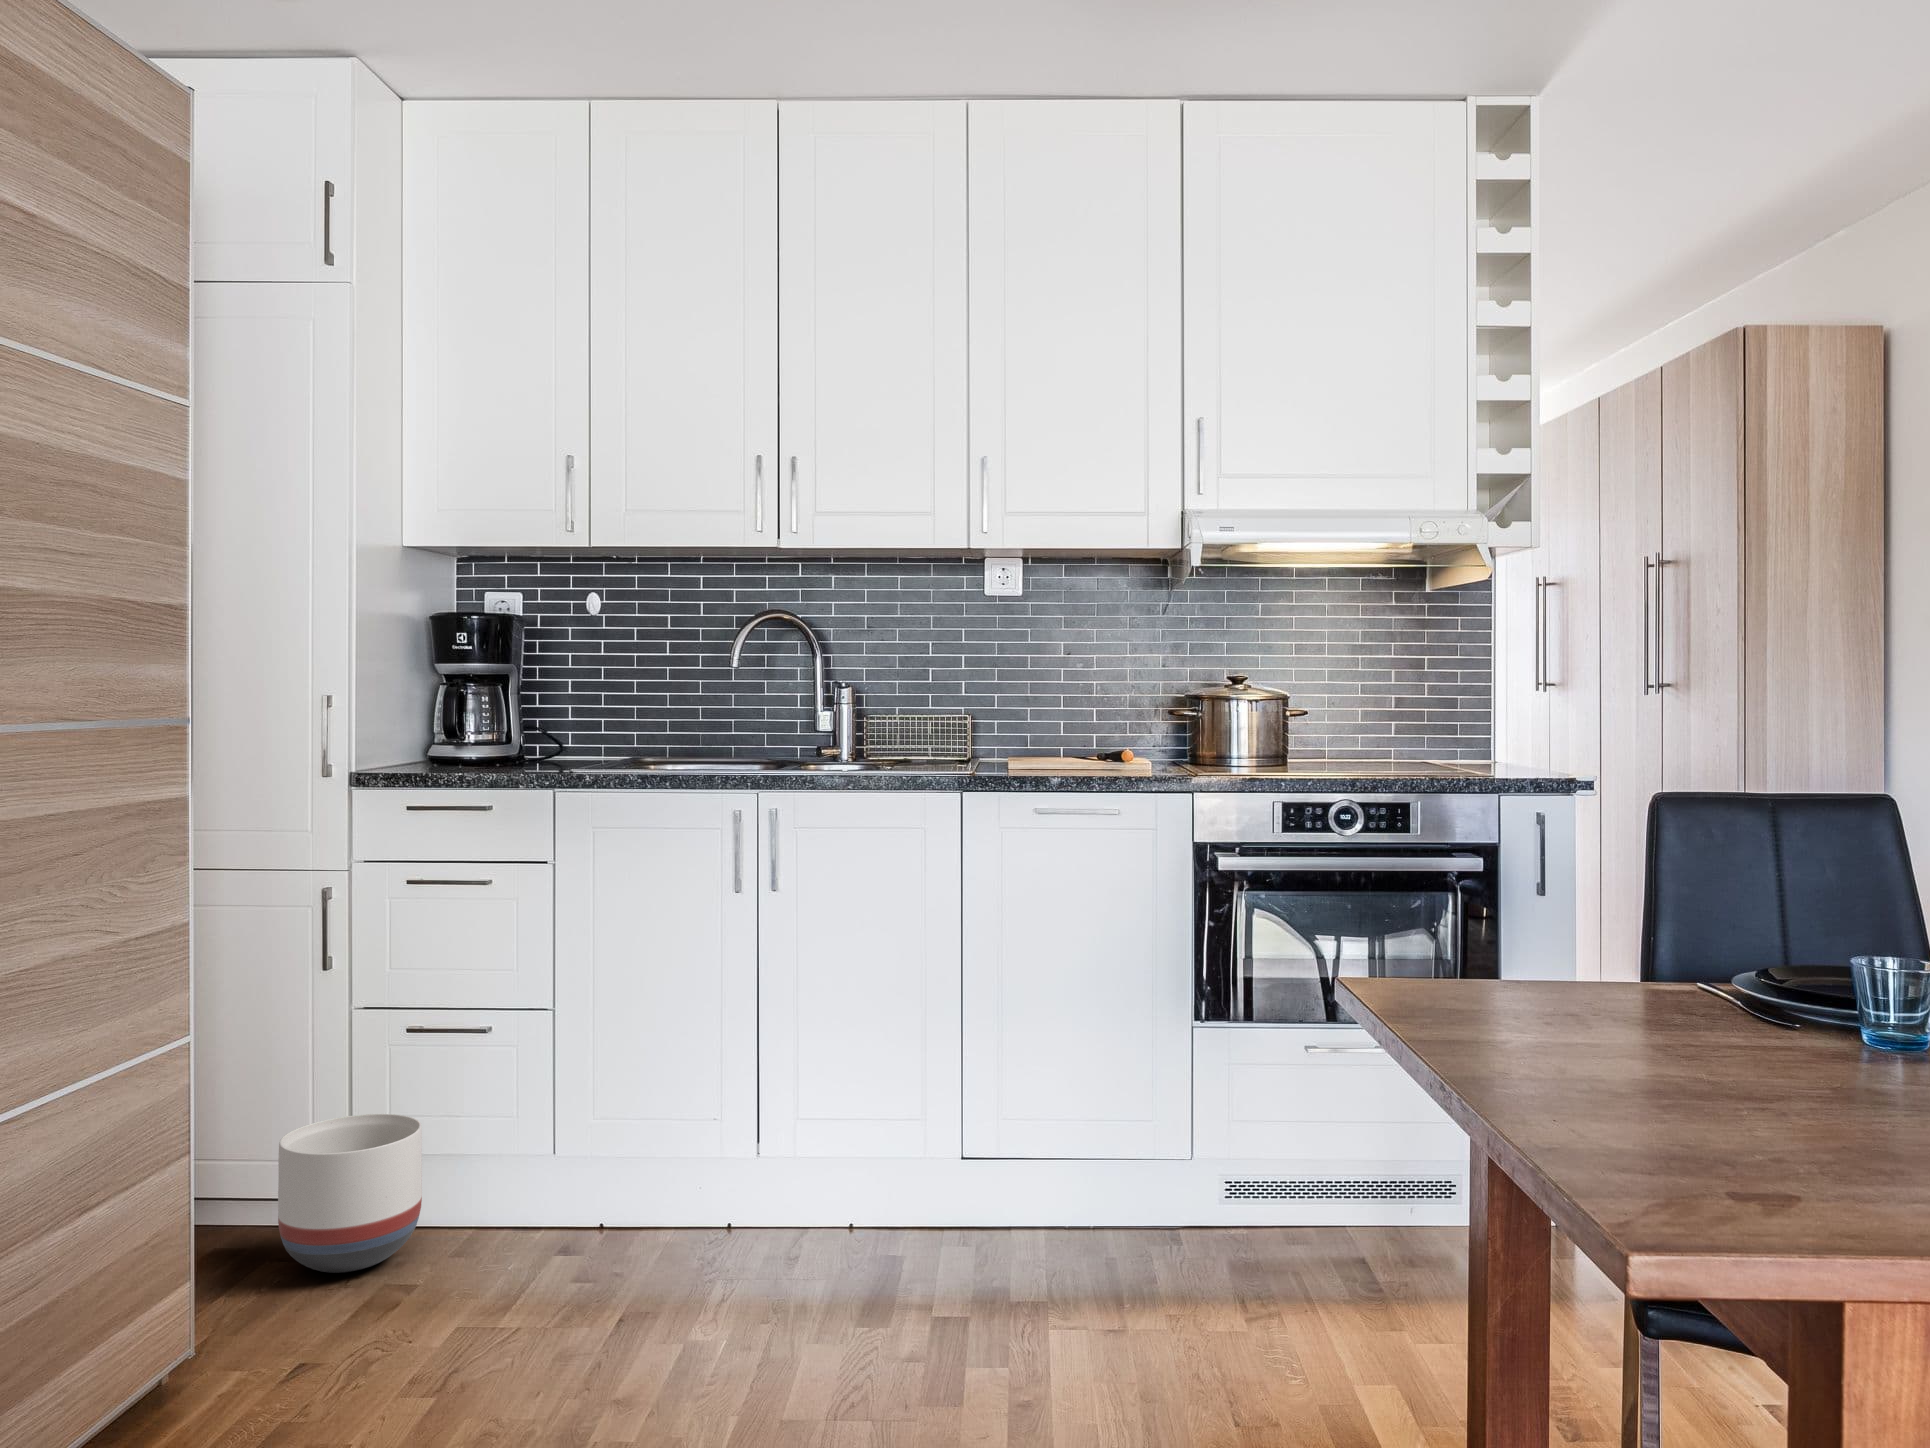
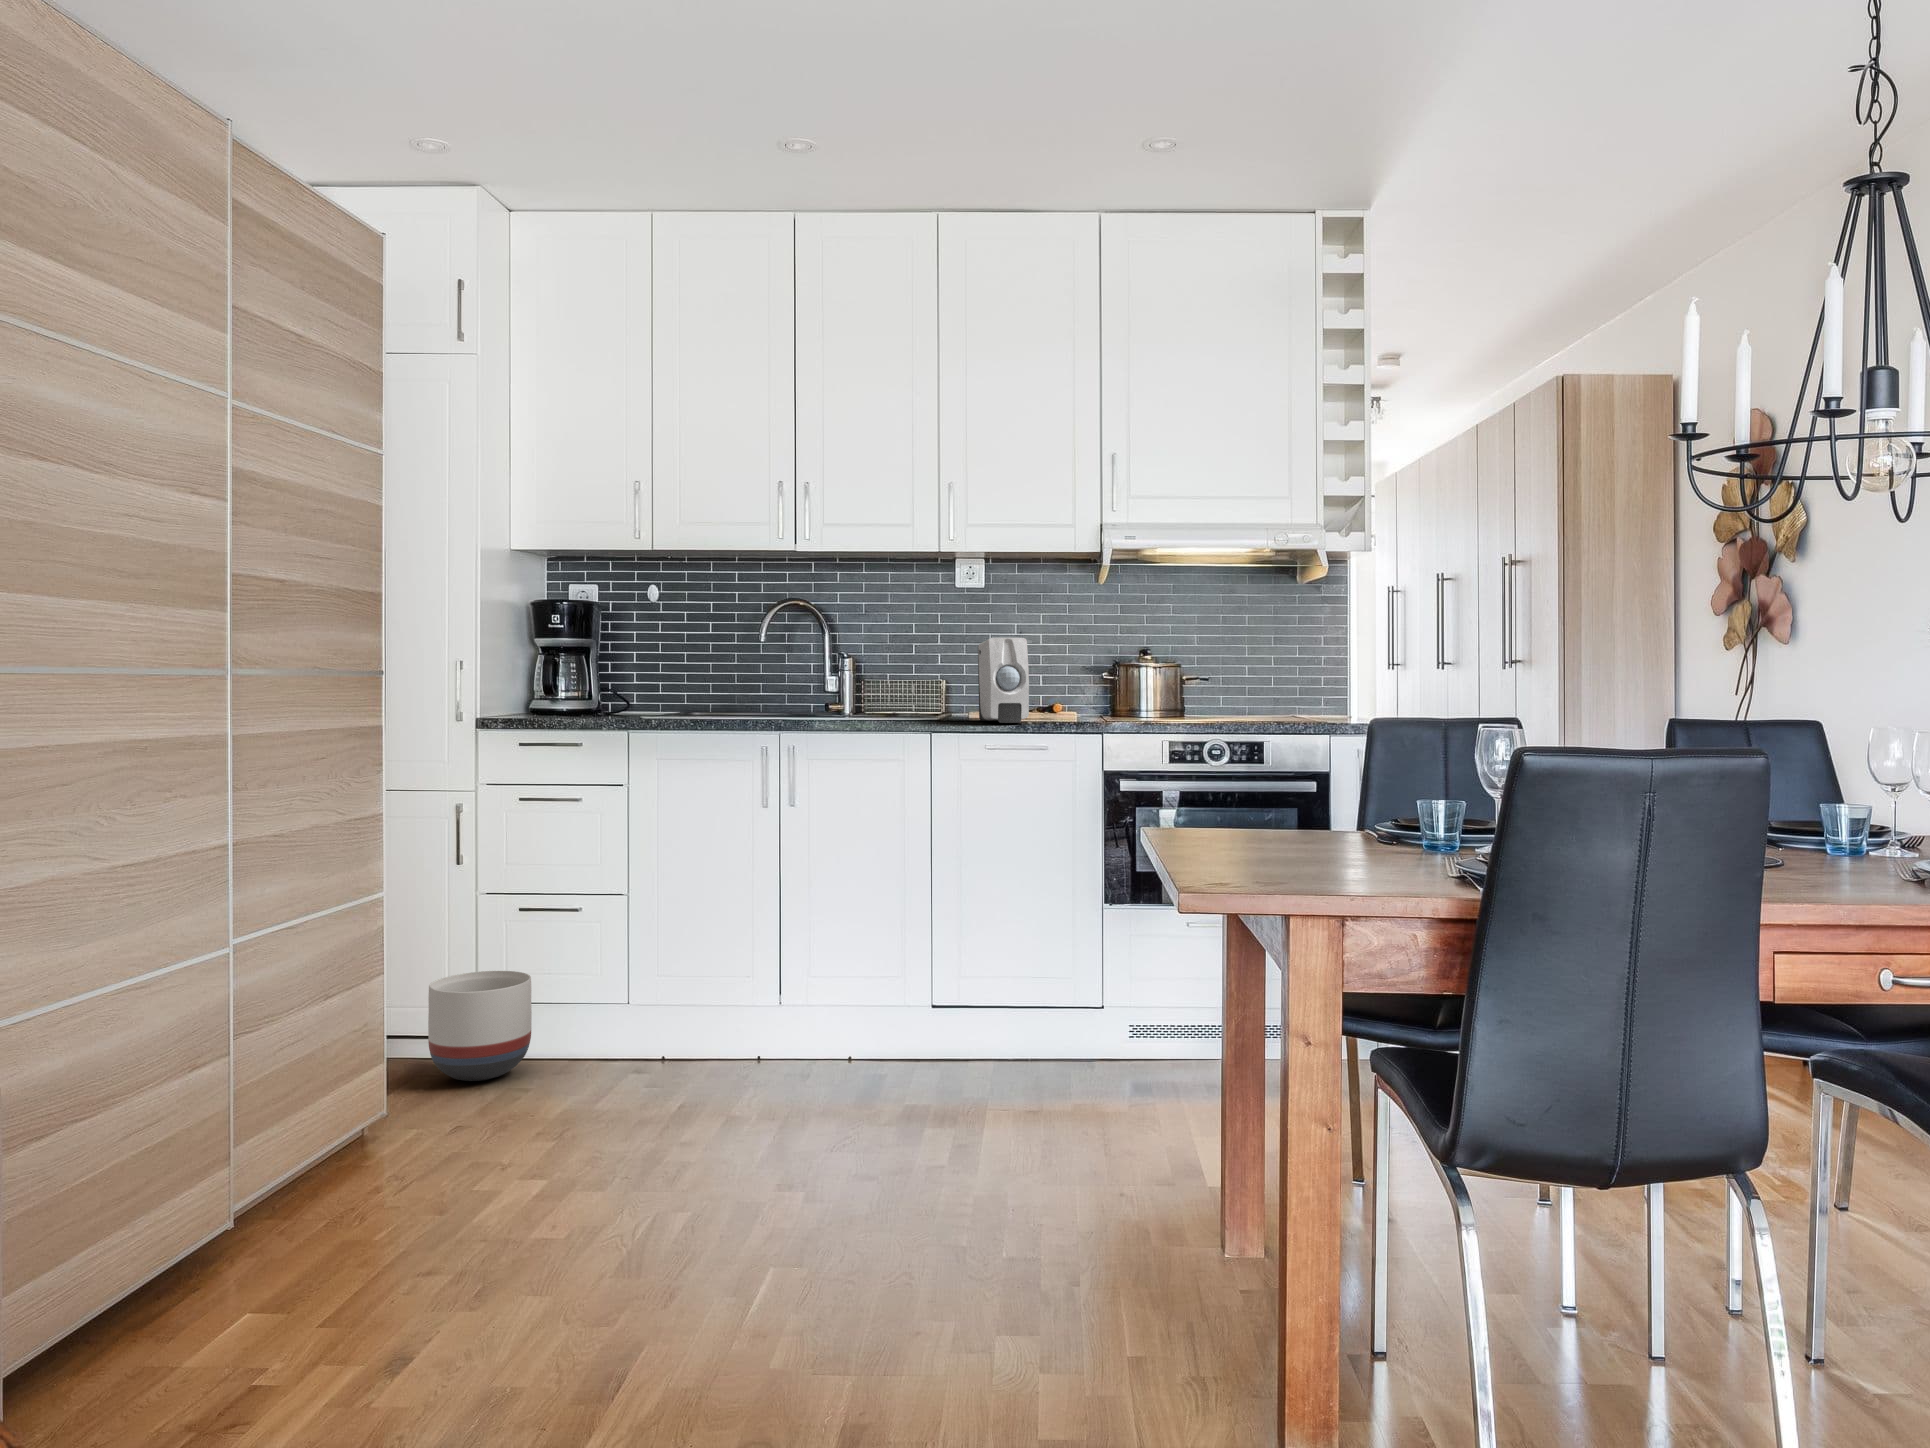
soap dispenser: none [1023,664,1095,778] -> present [978,637,1029,723]

